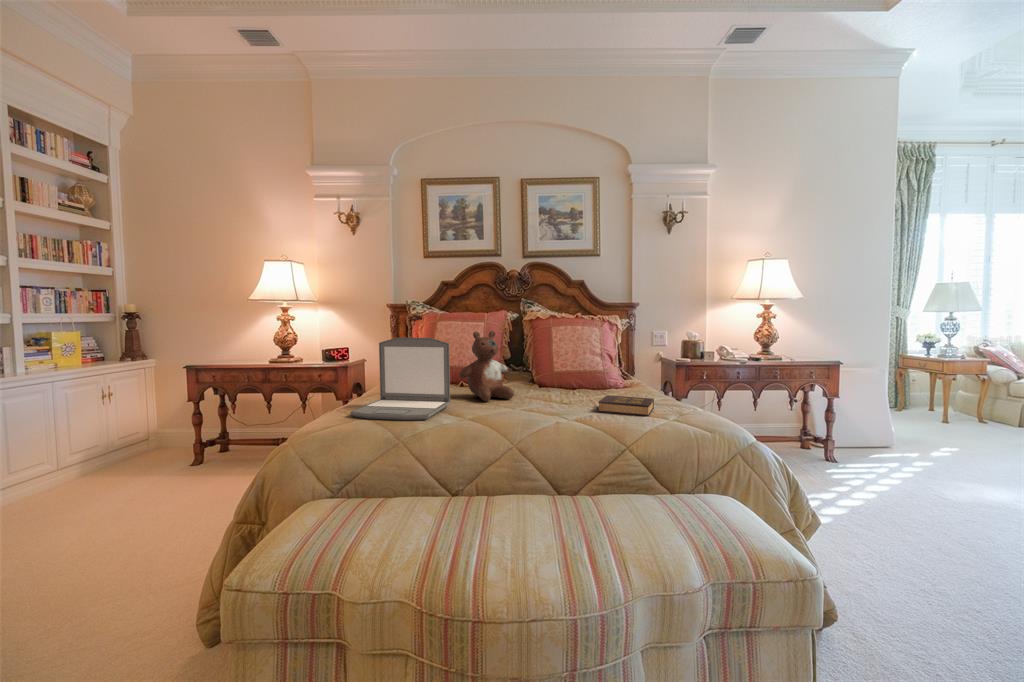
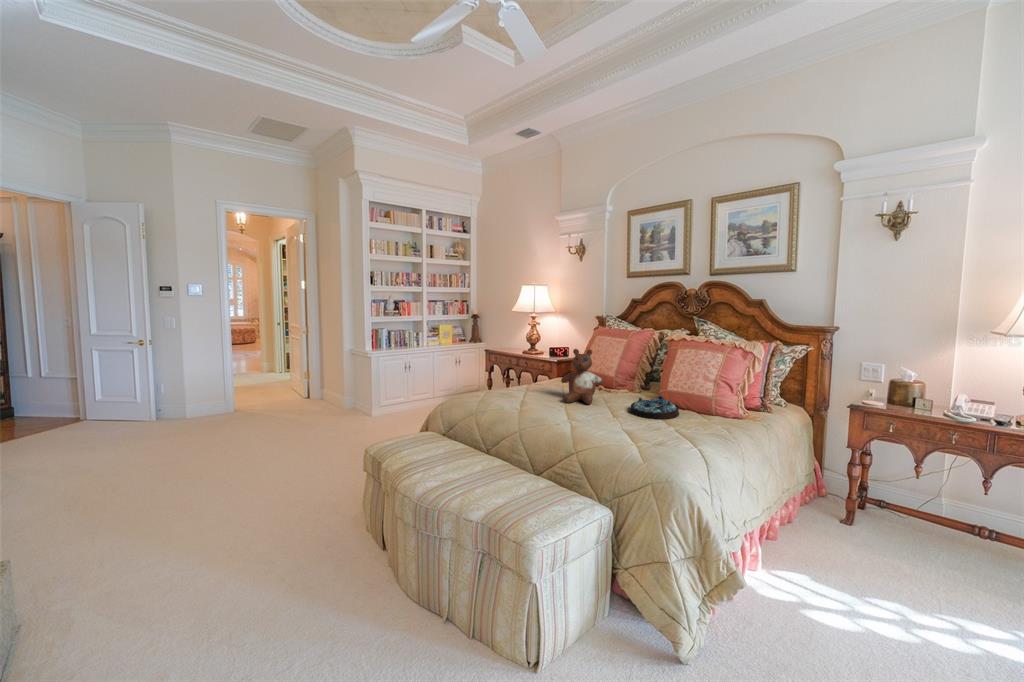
laptop: present [350,338,451,420] -> none [475,349,537,405]
serving tray: none [550,376,605,400] -> present [630,396,679,420]
hardback book: present [599,395,654,416] -> none [609,416,659,439]

